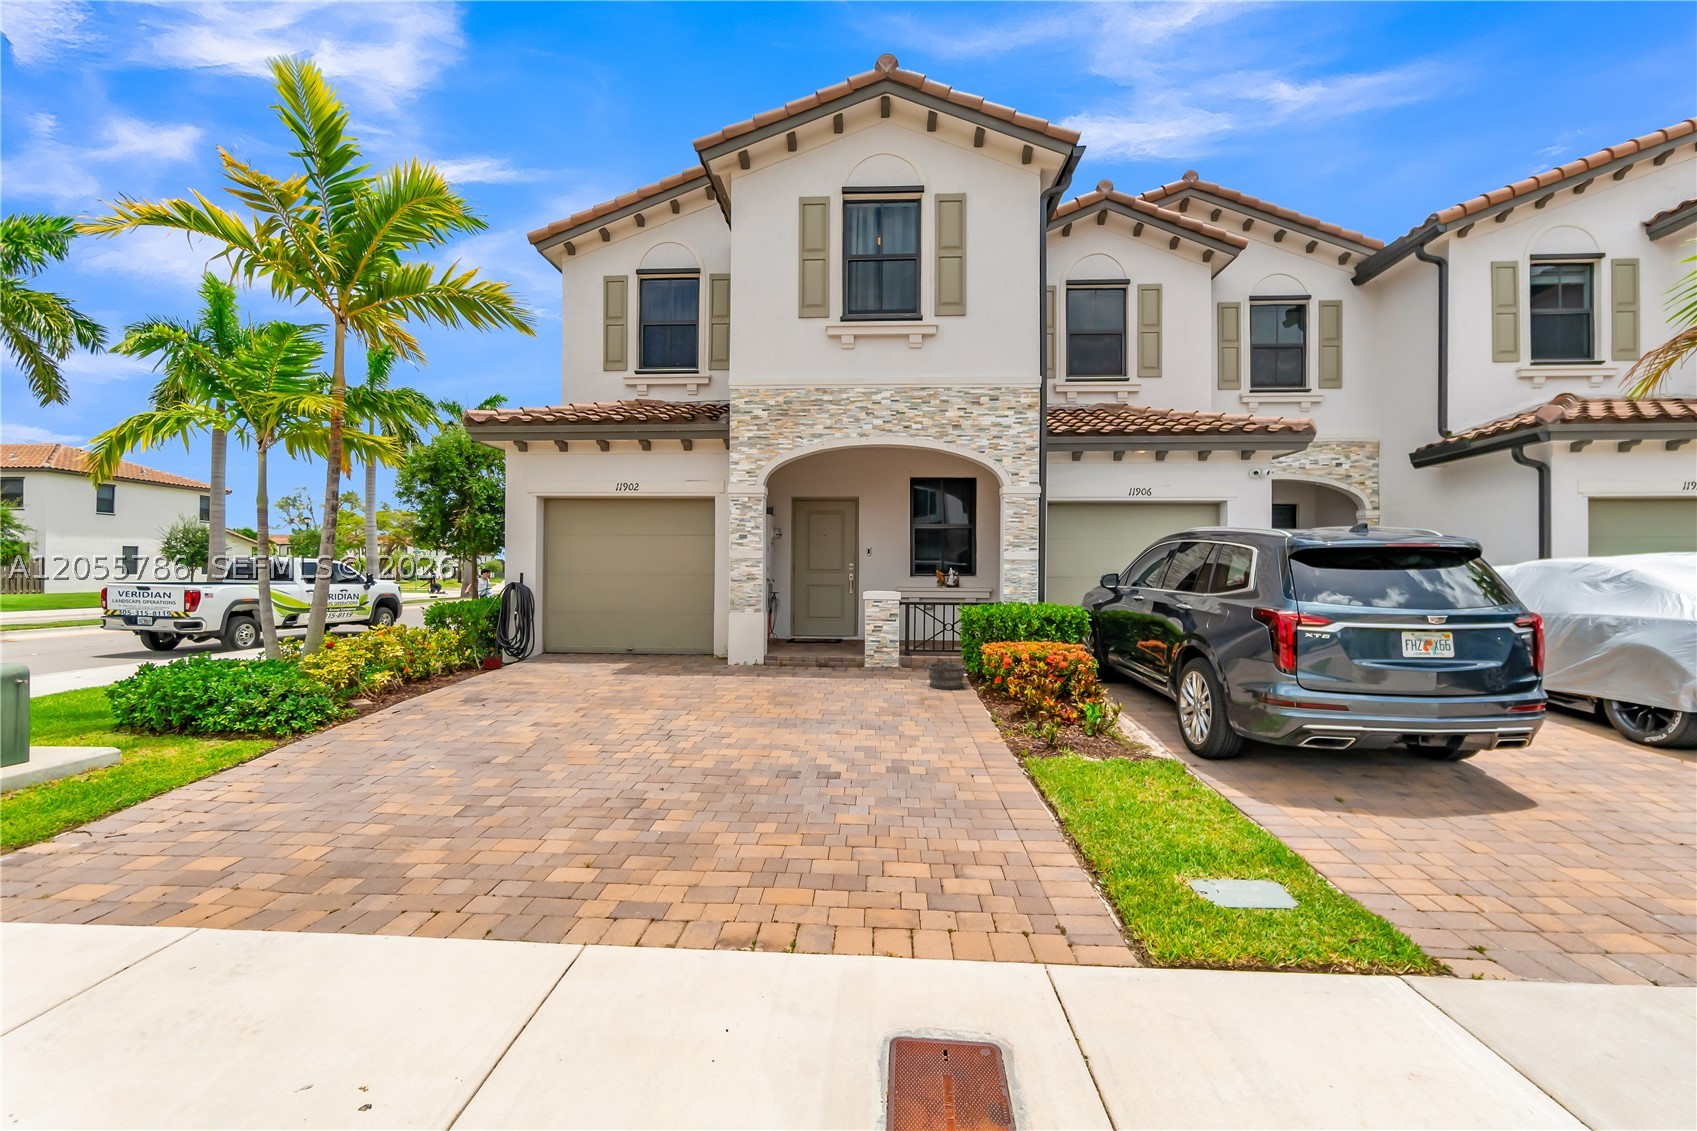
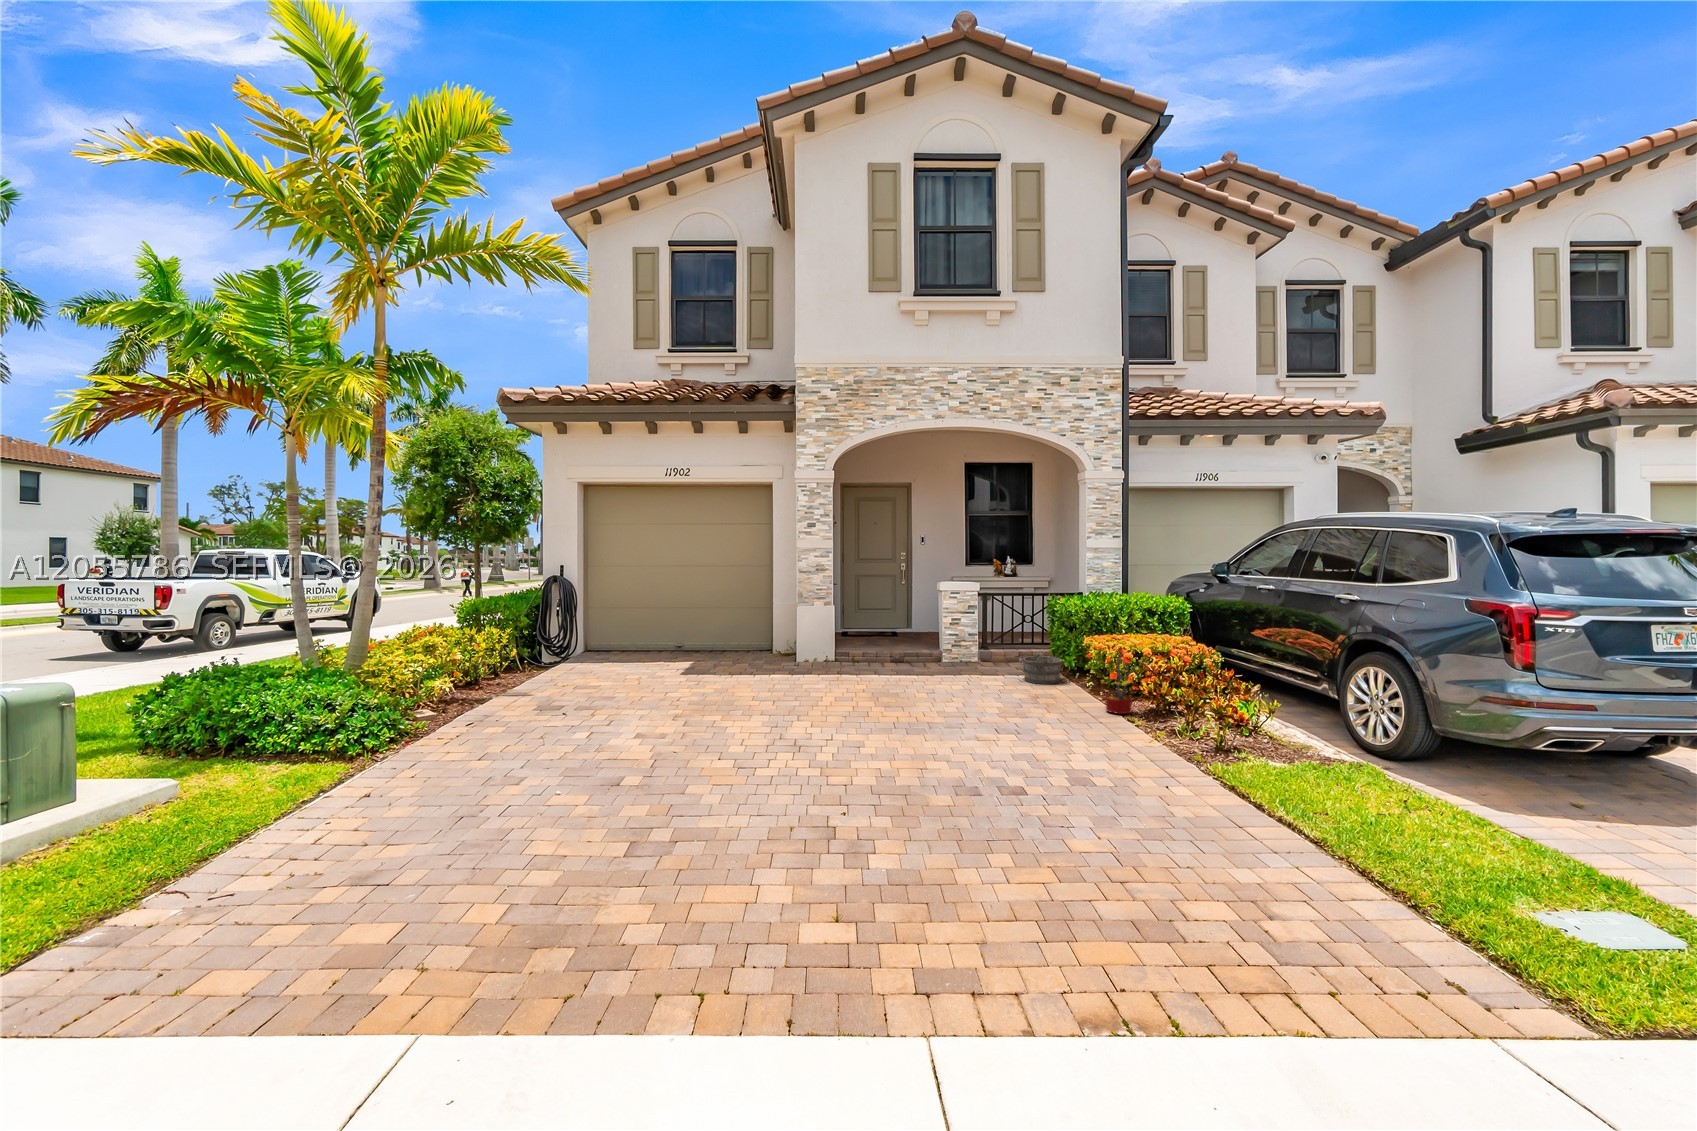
decorative plant: present [481,634,502,669] -> present [1106,660,1133,714]

